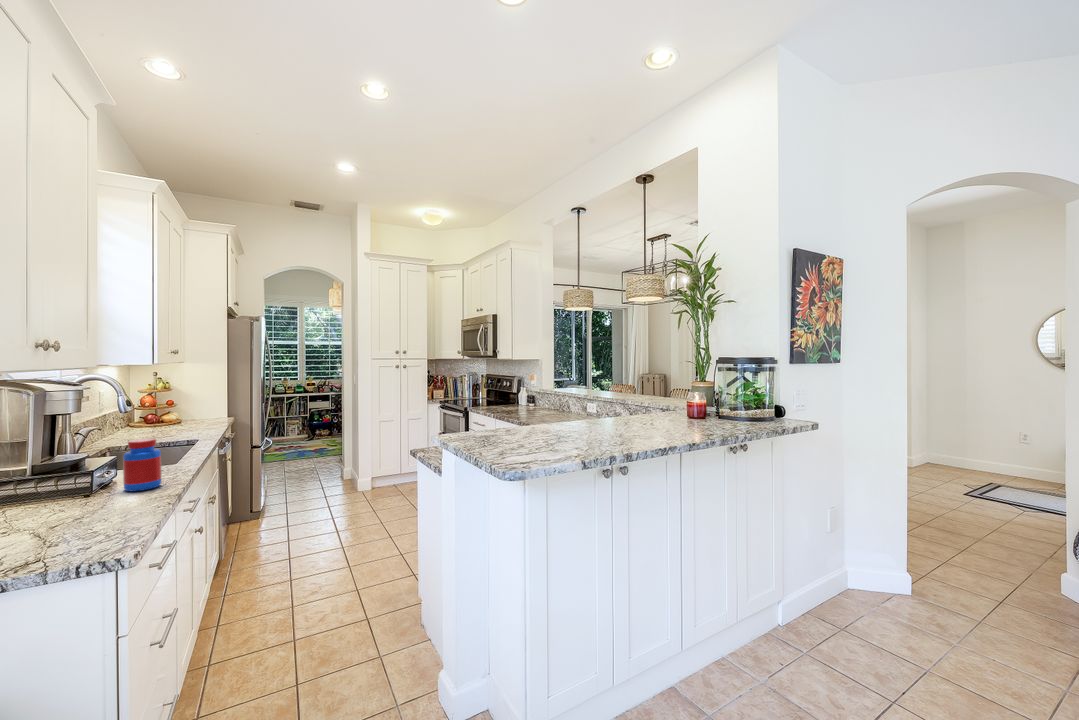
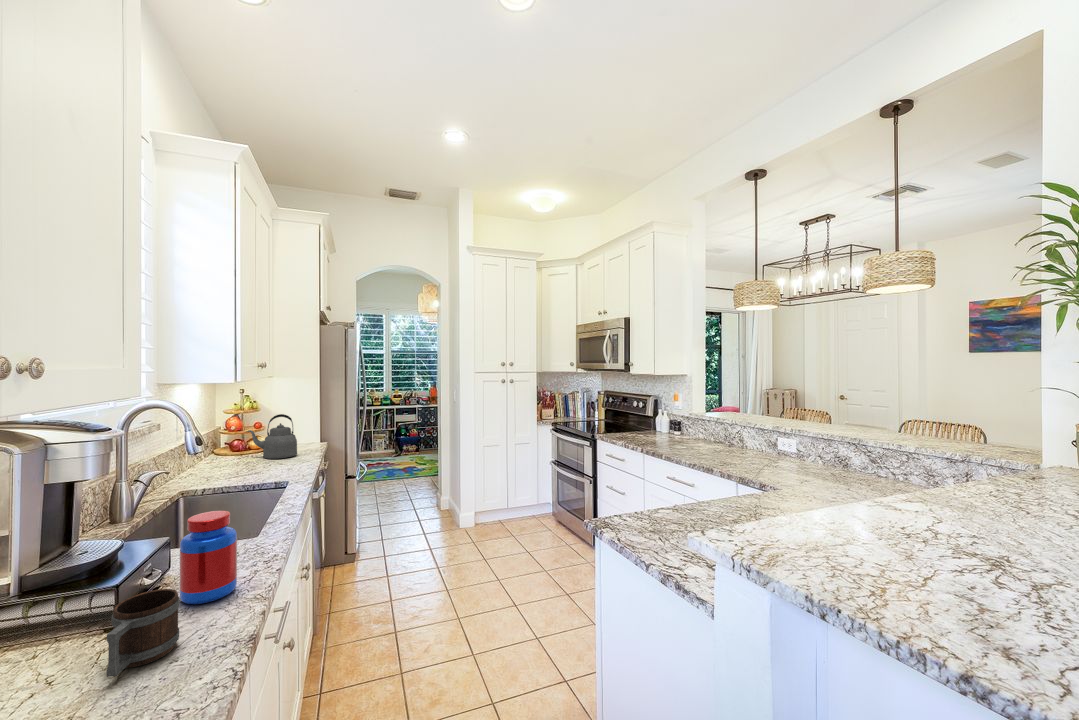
kettle: none [159,393,206,429] -> present [247,414,297,459]
mug: none [89,474,128,511] -> present [107,589,179,677]

